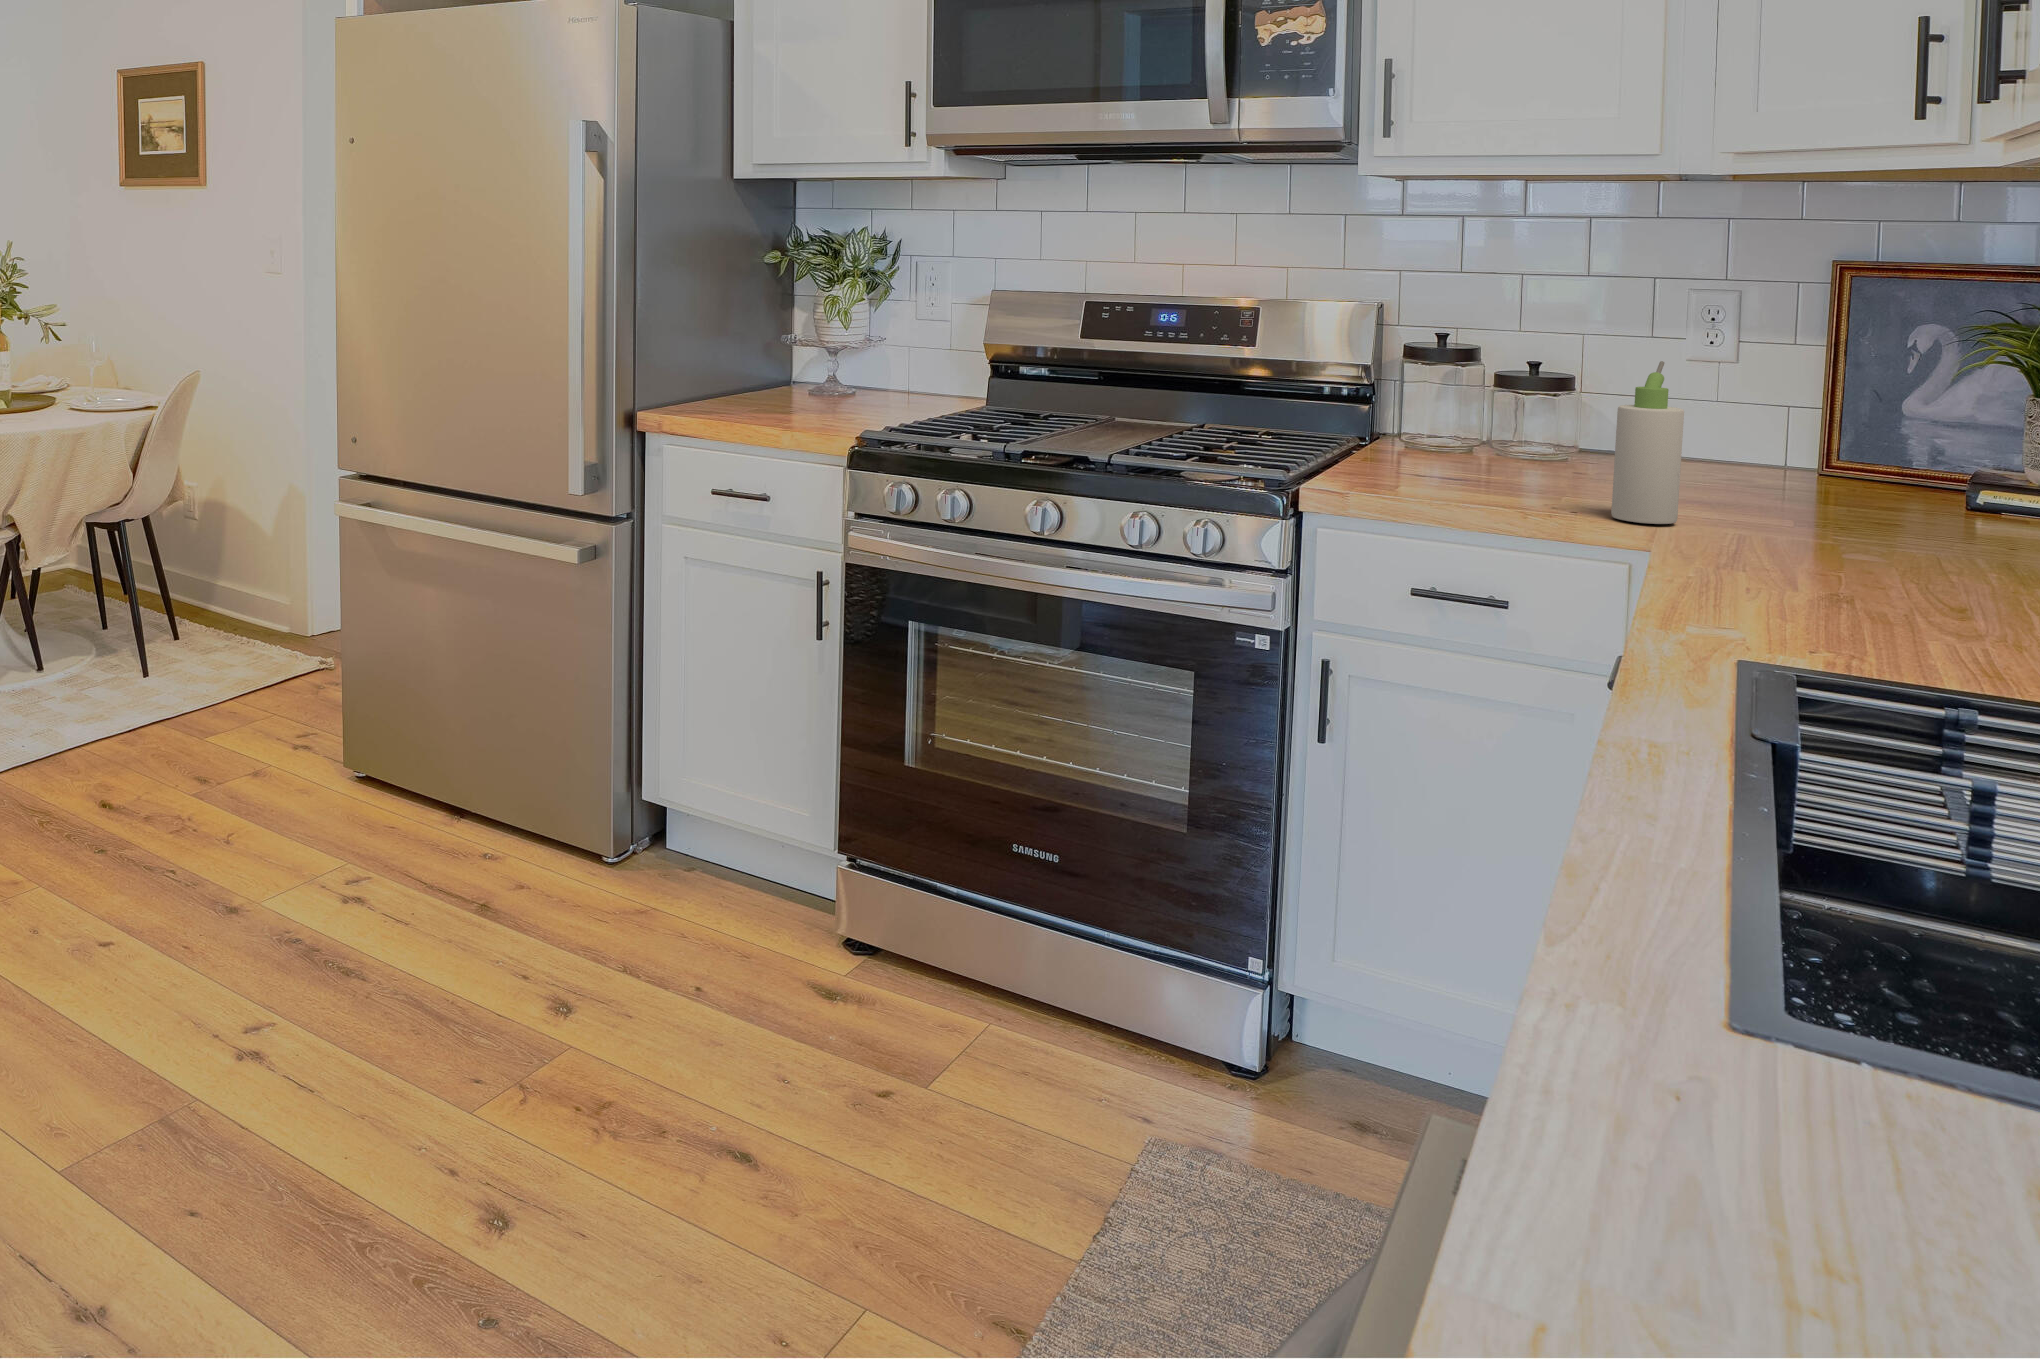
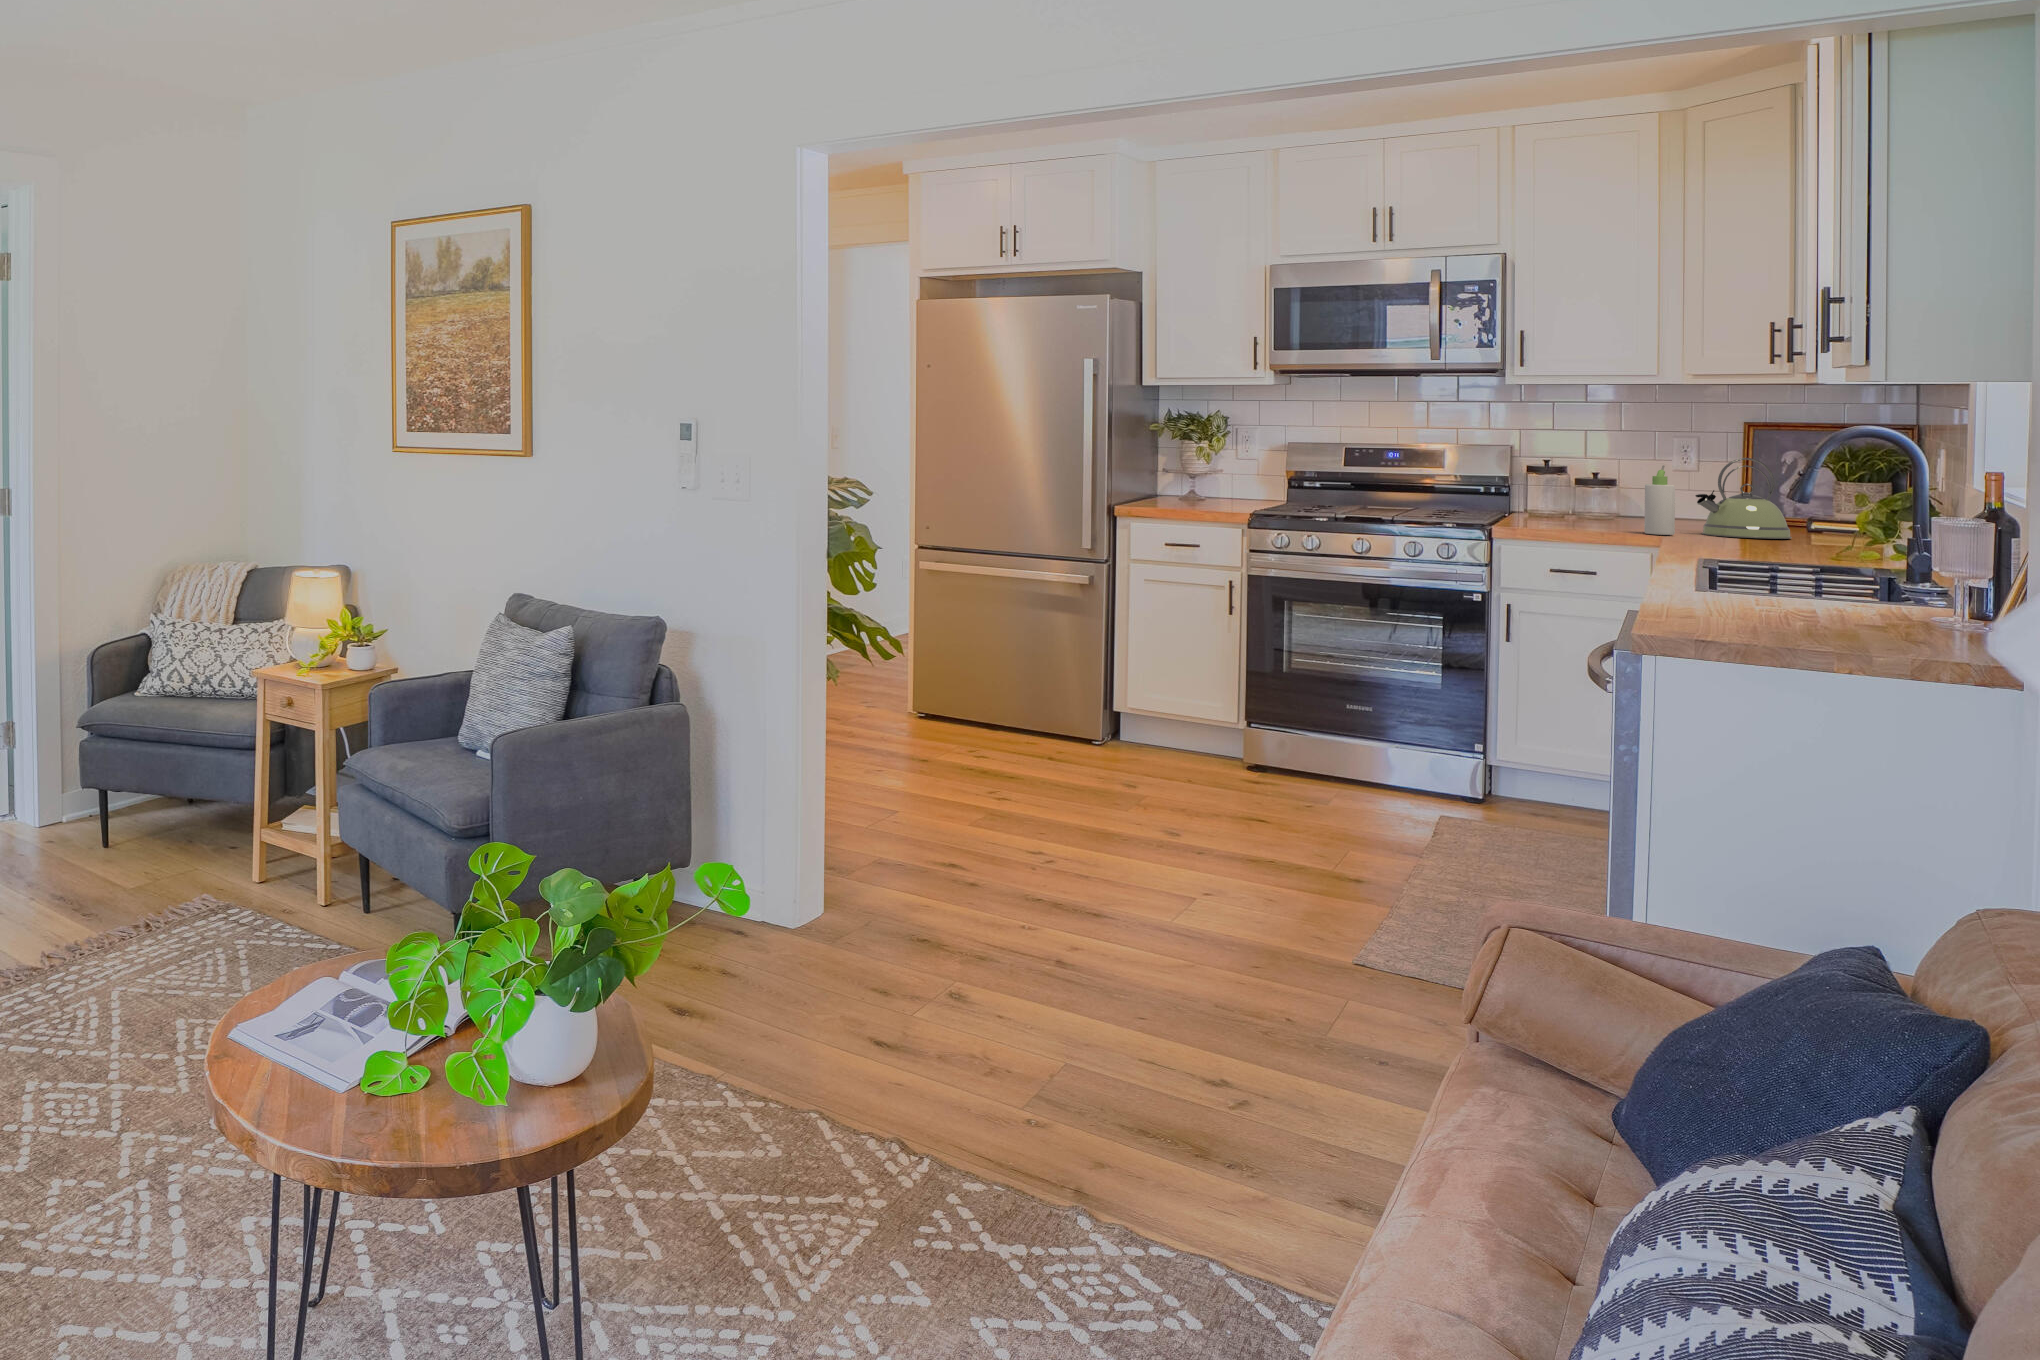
kettle: none [1729,344,1939,536] -> present [1695,458,1792,539]

